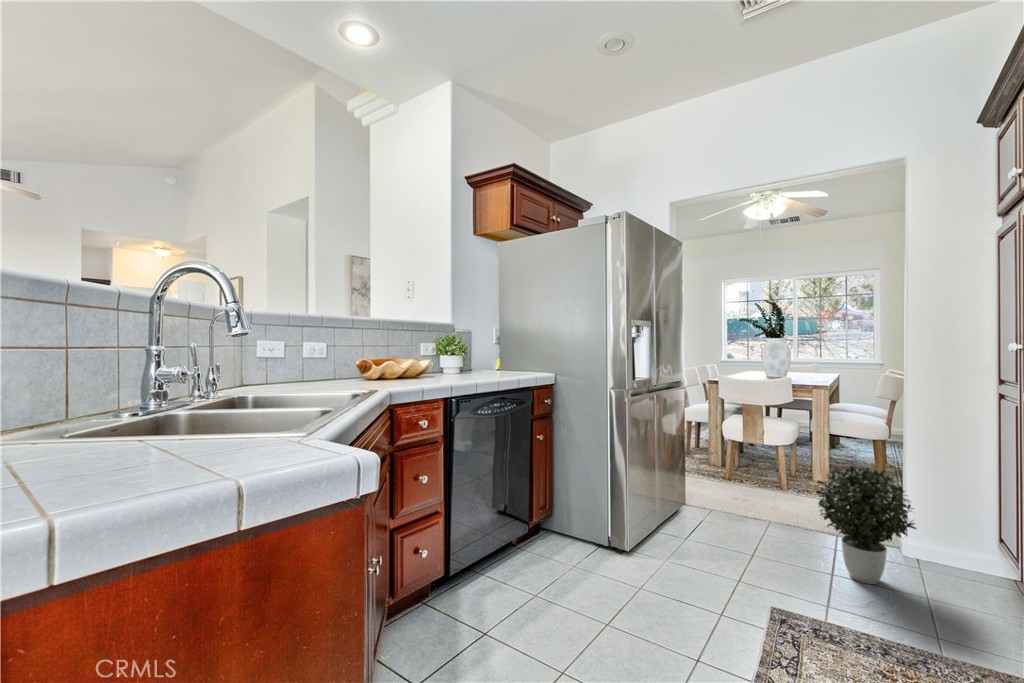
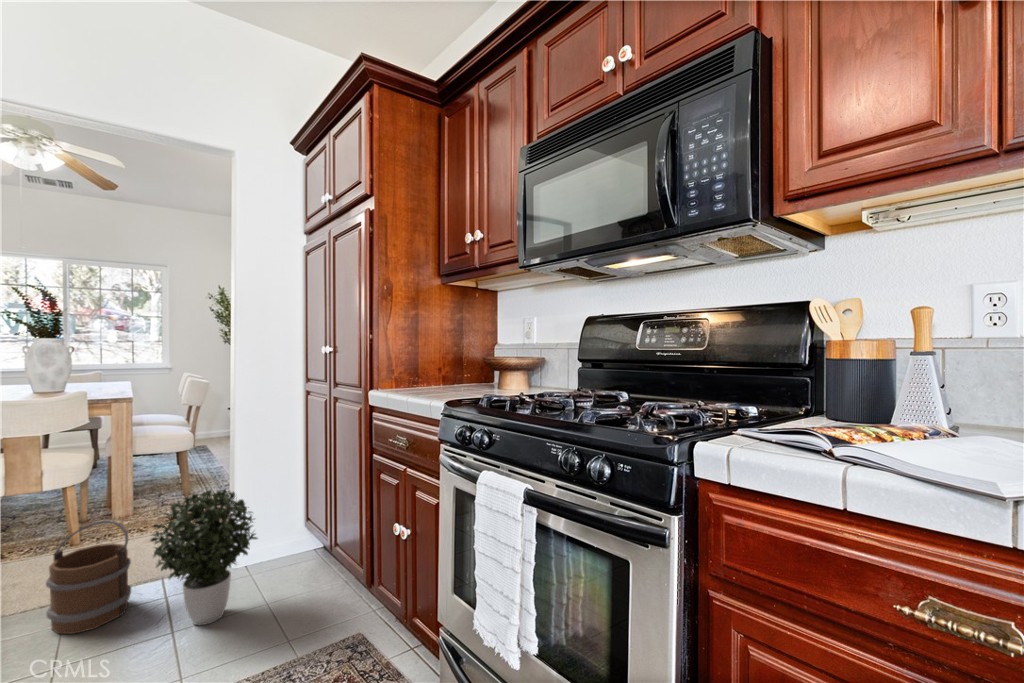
bucket: none [755,469,809,544] -> present [46,520,131,634]

